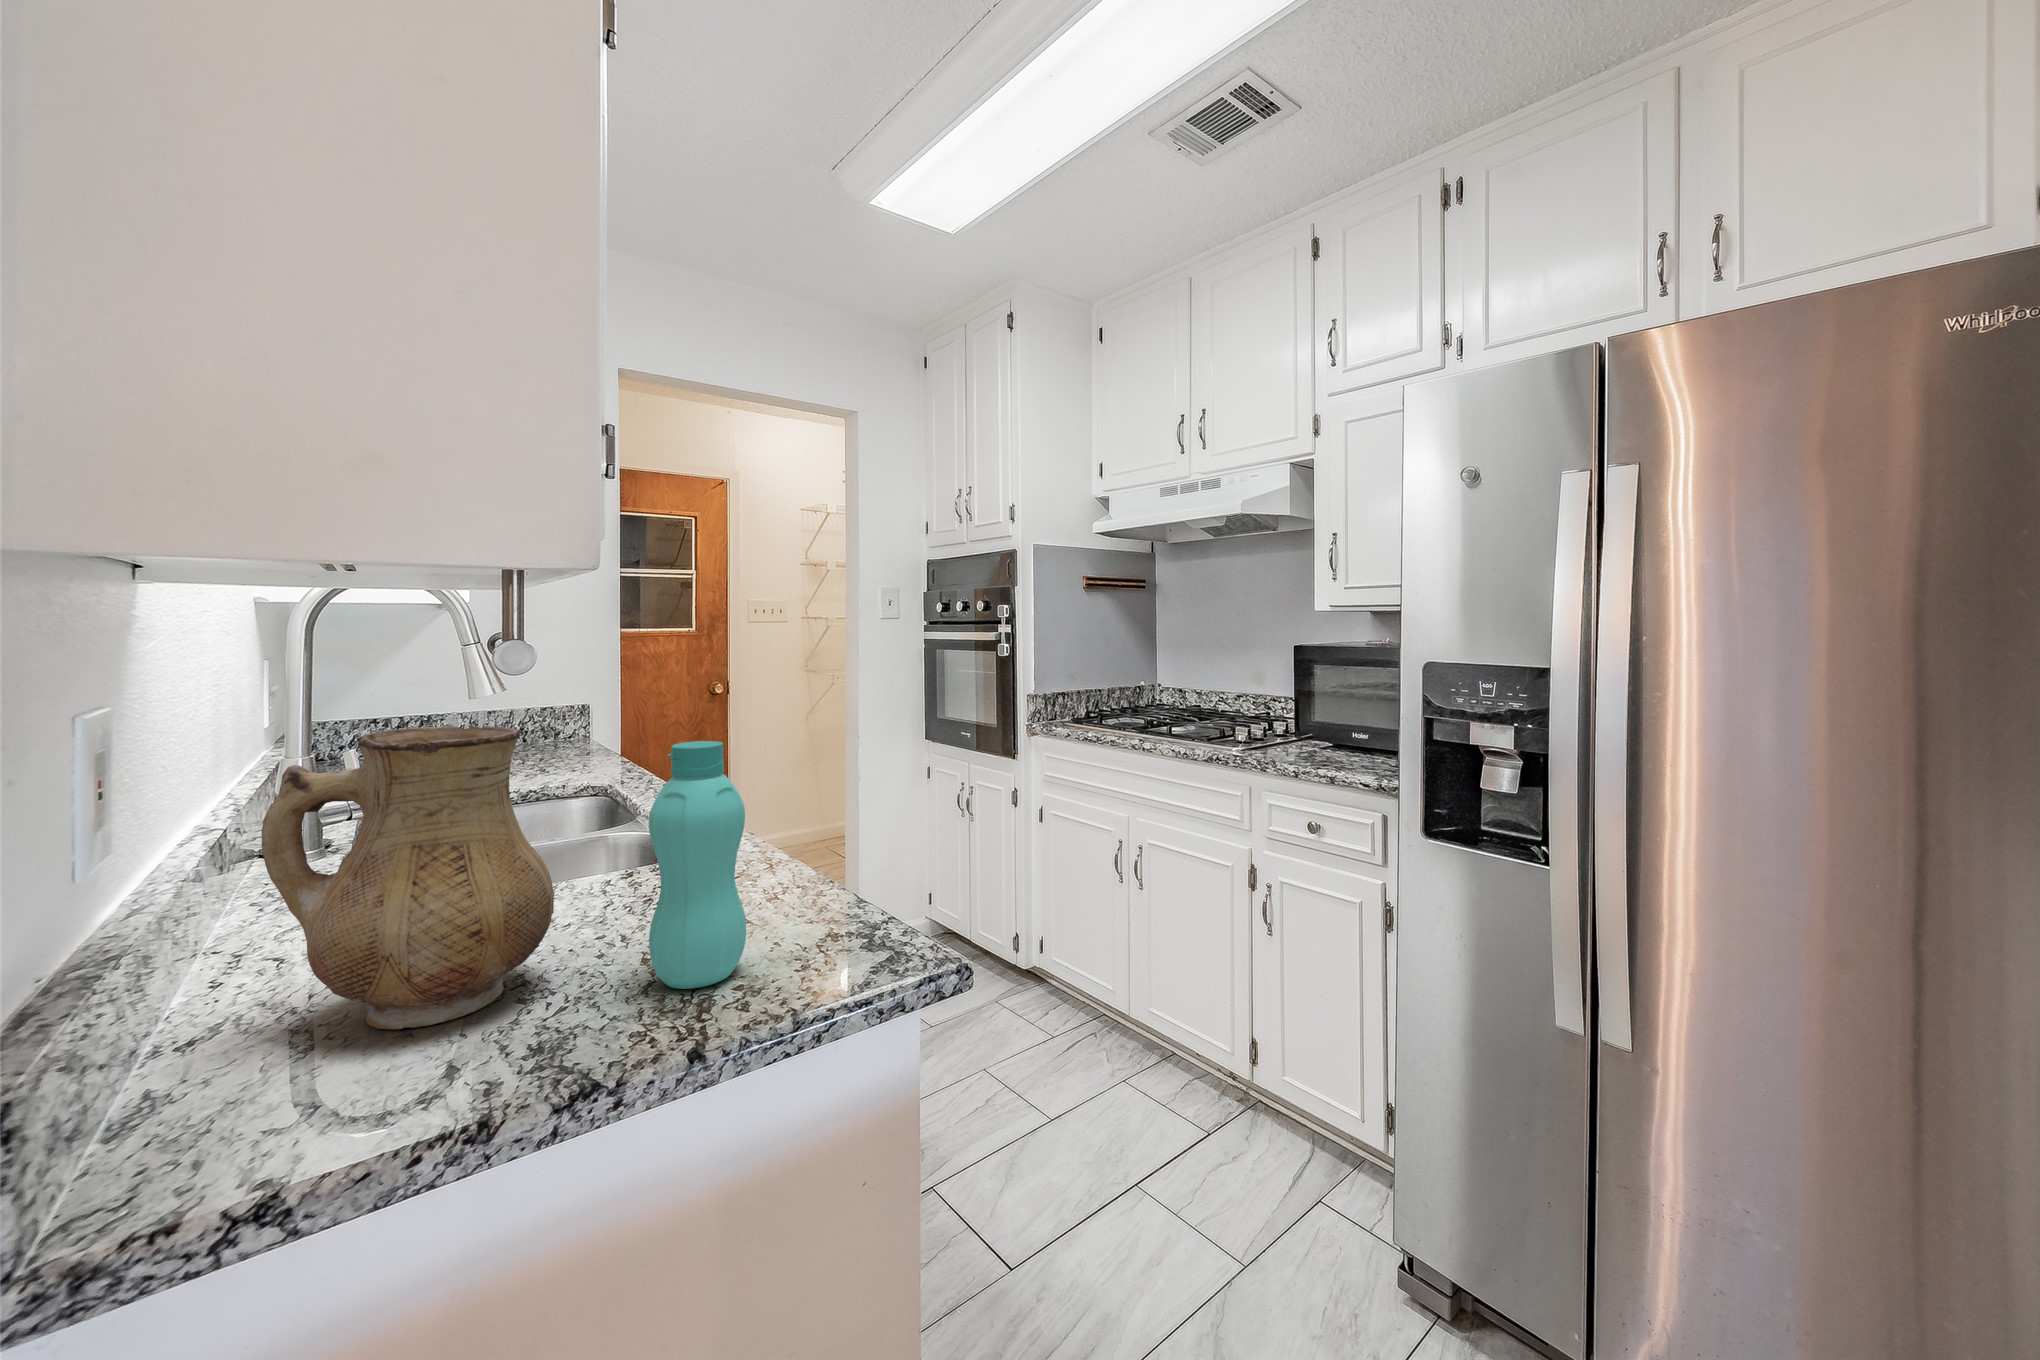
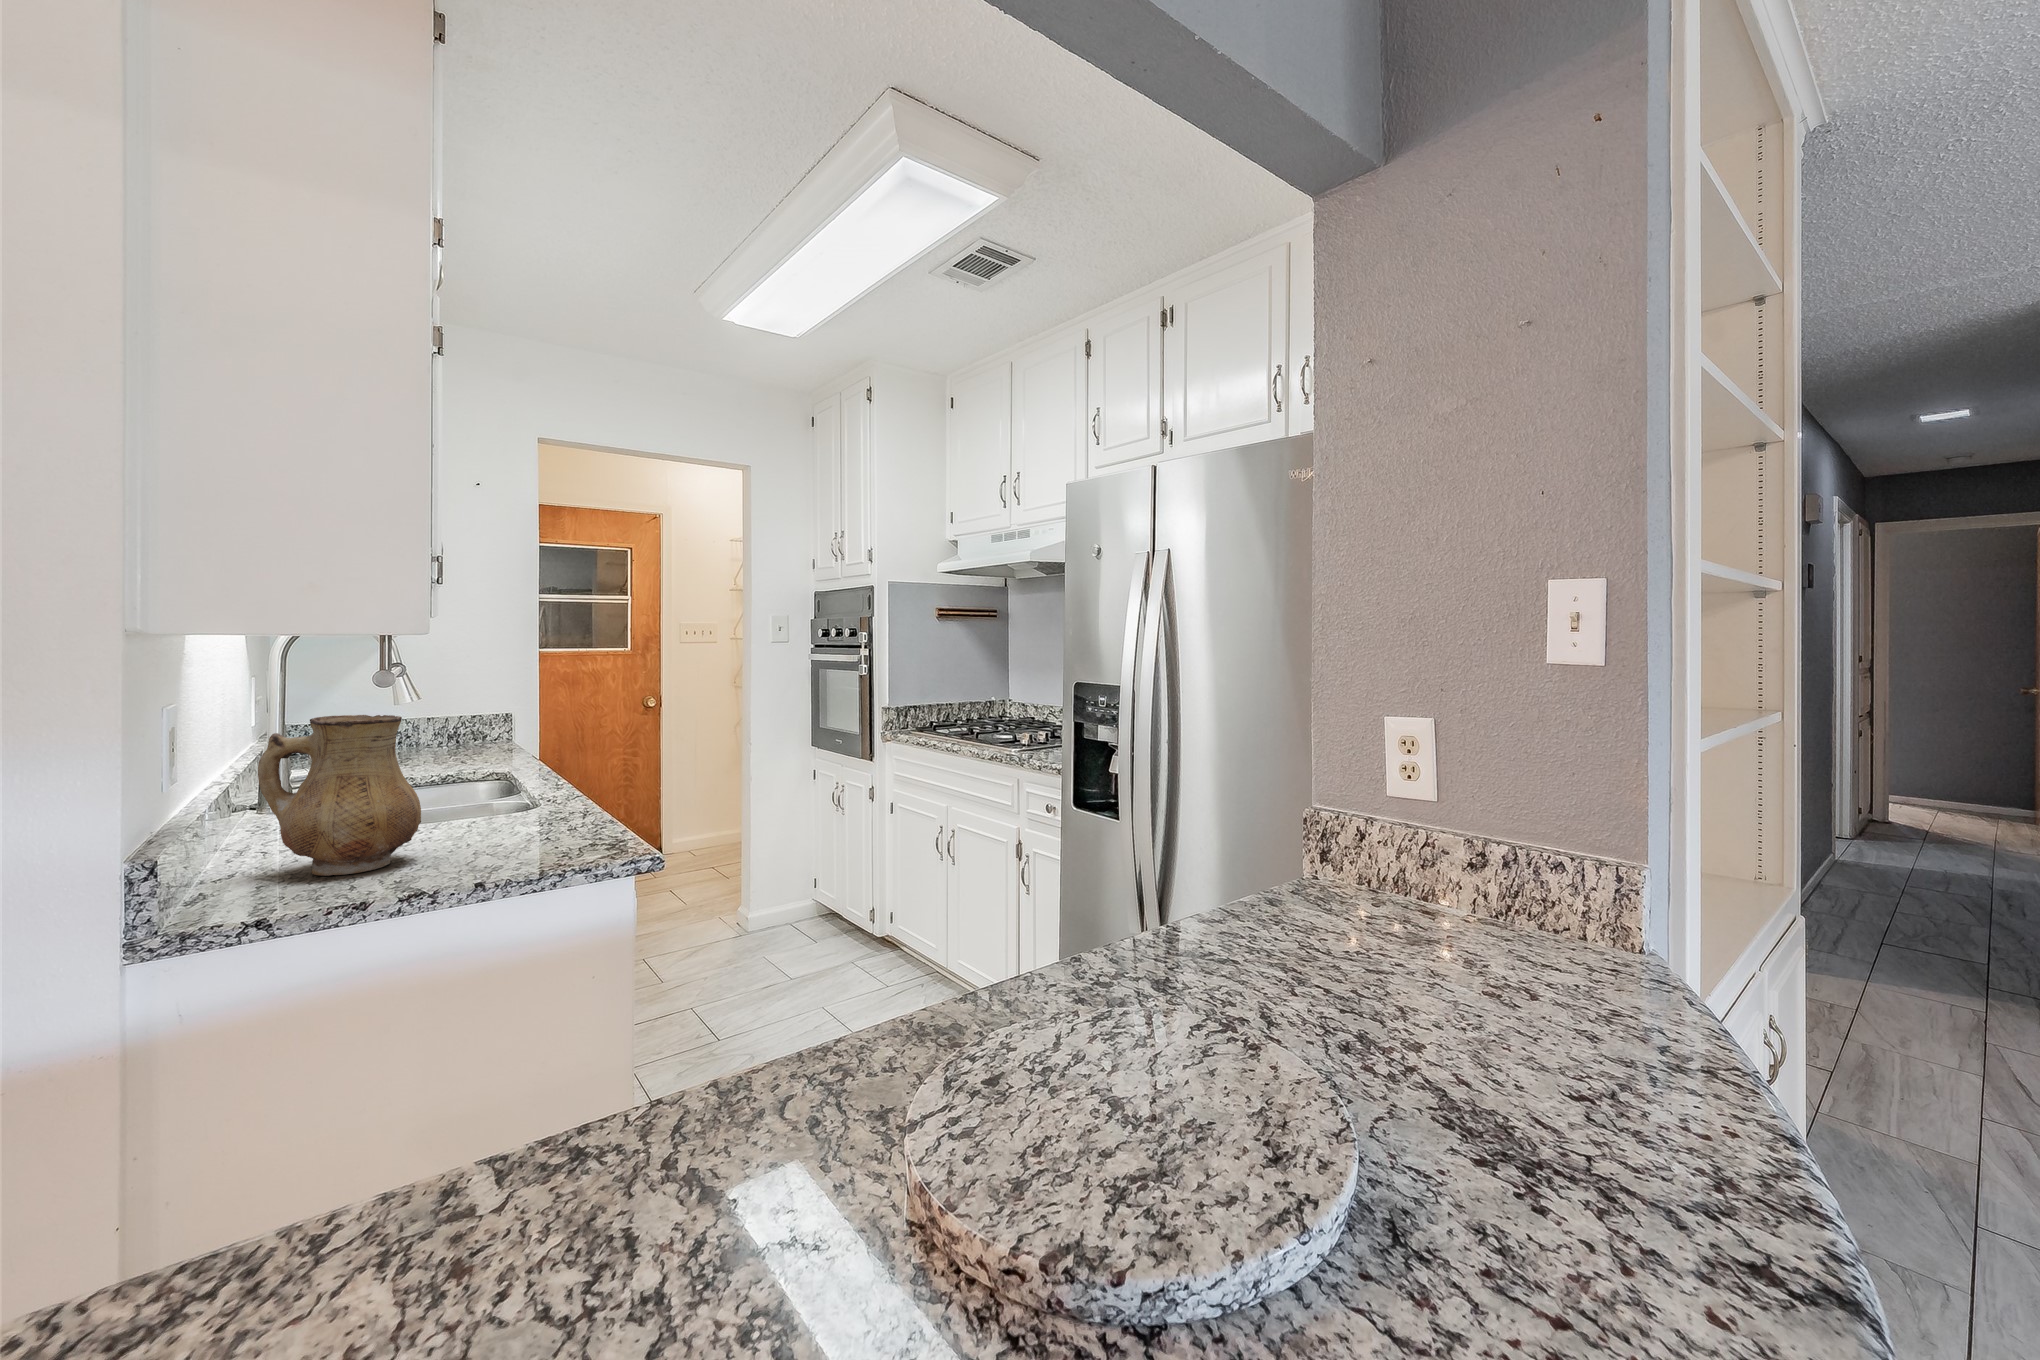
bottle: present [649,741,746,989] -> none [473,724,533,863]

